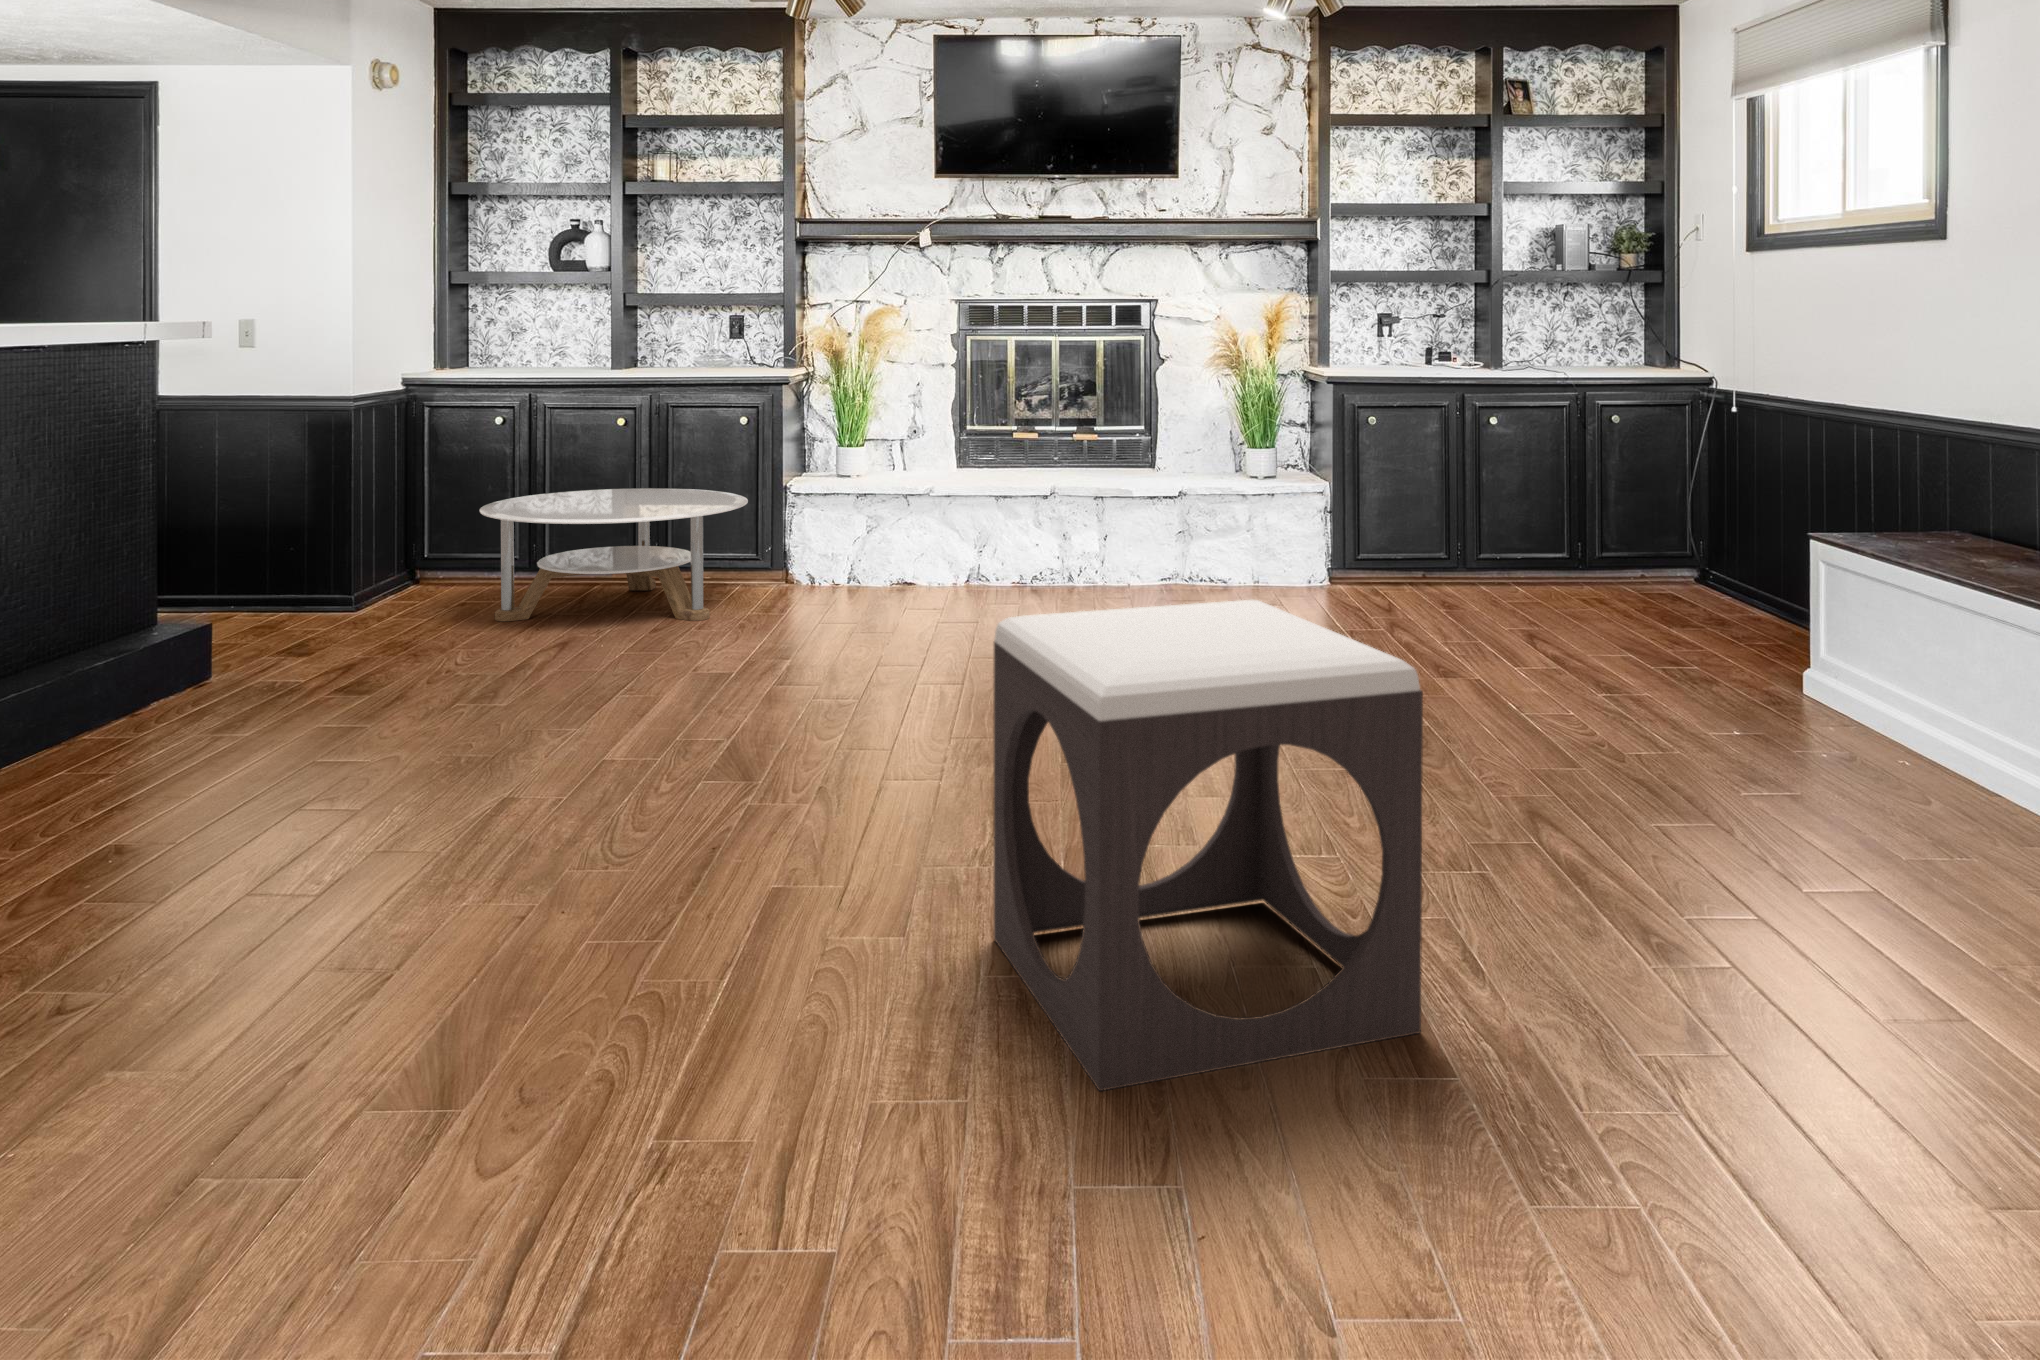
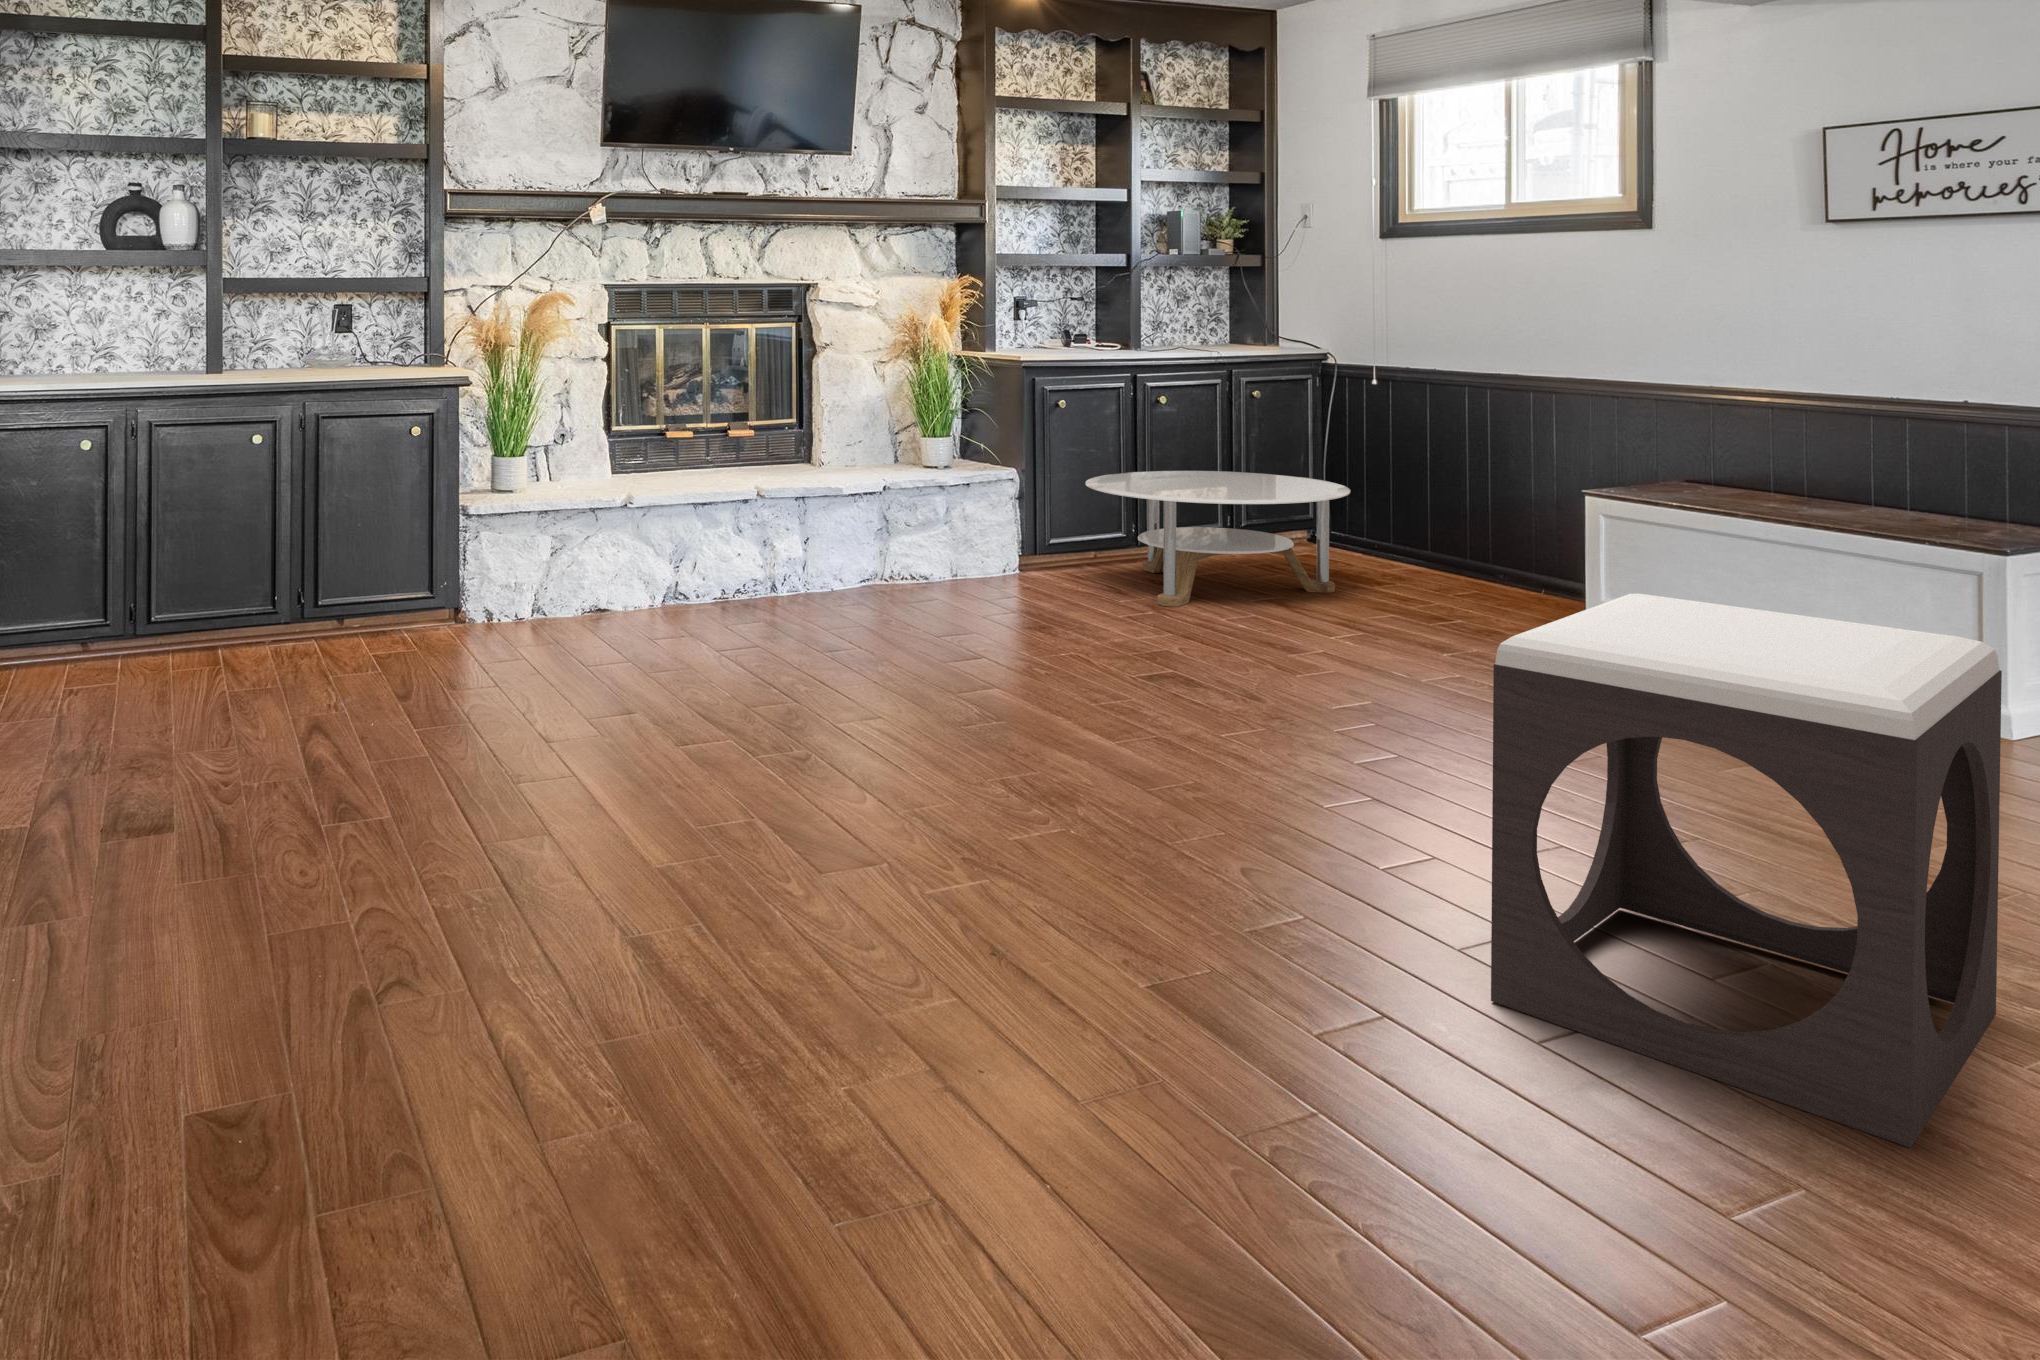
round table: present [479,488,748,621] -> present [1086,471,1350,607]

